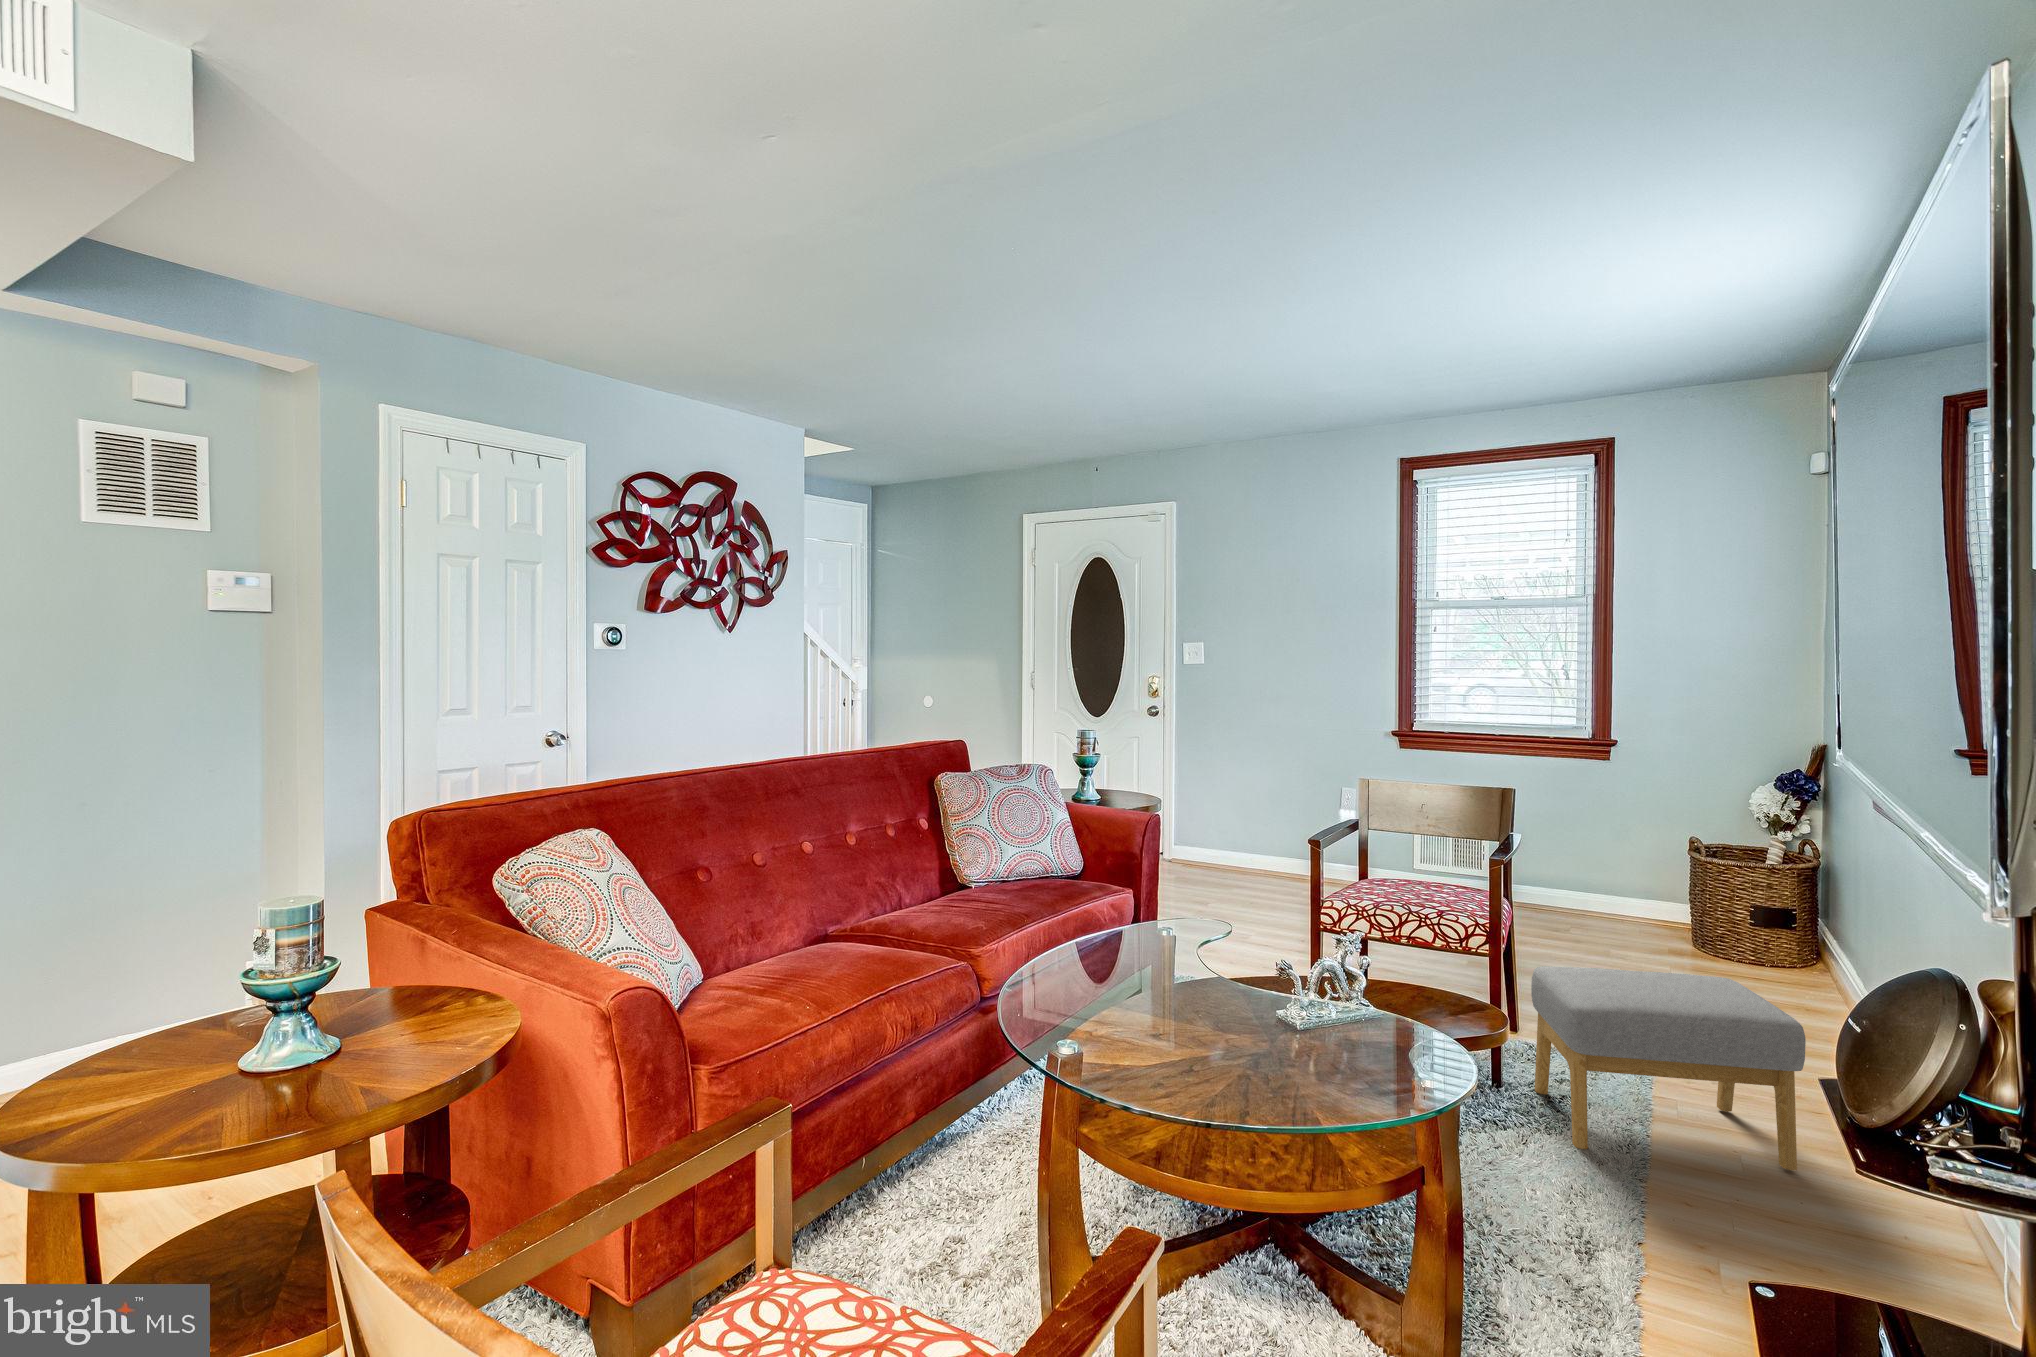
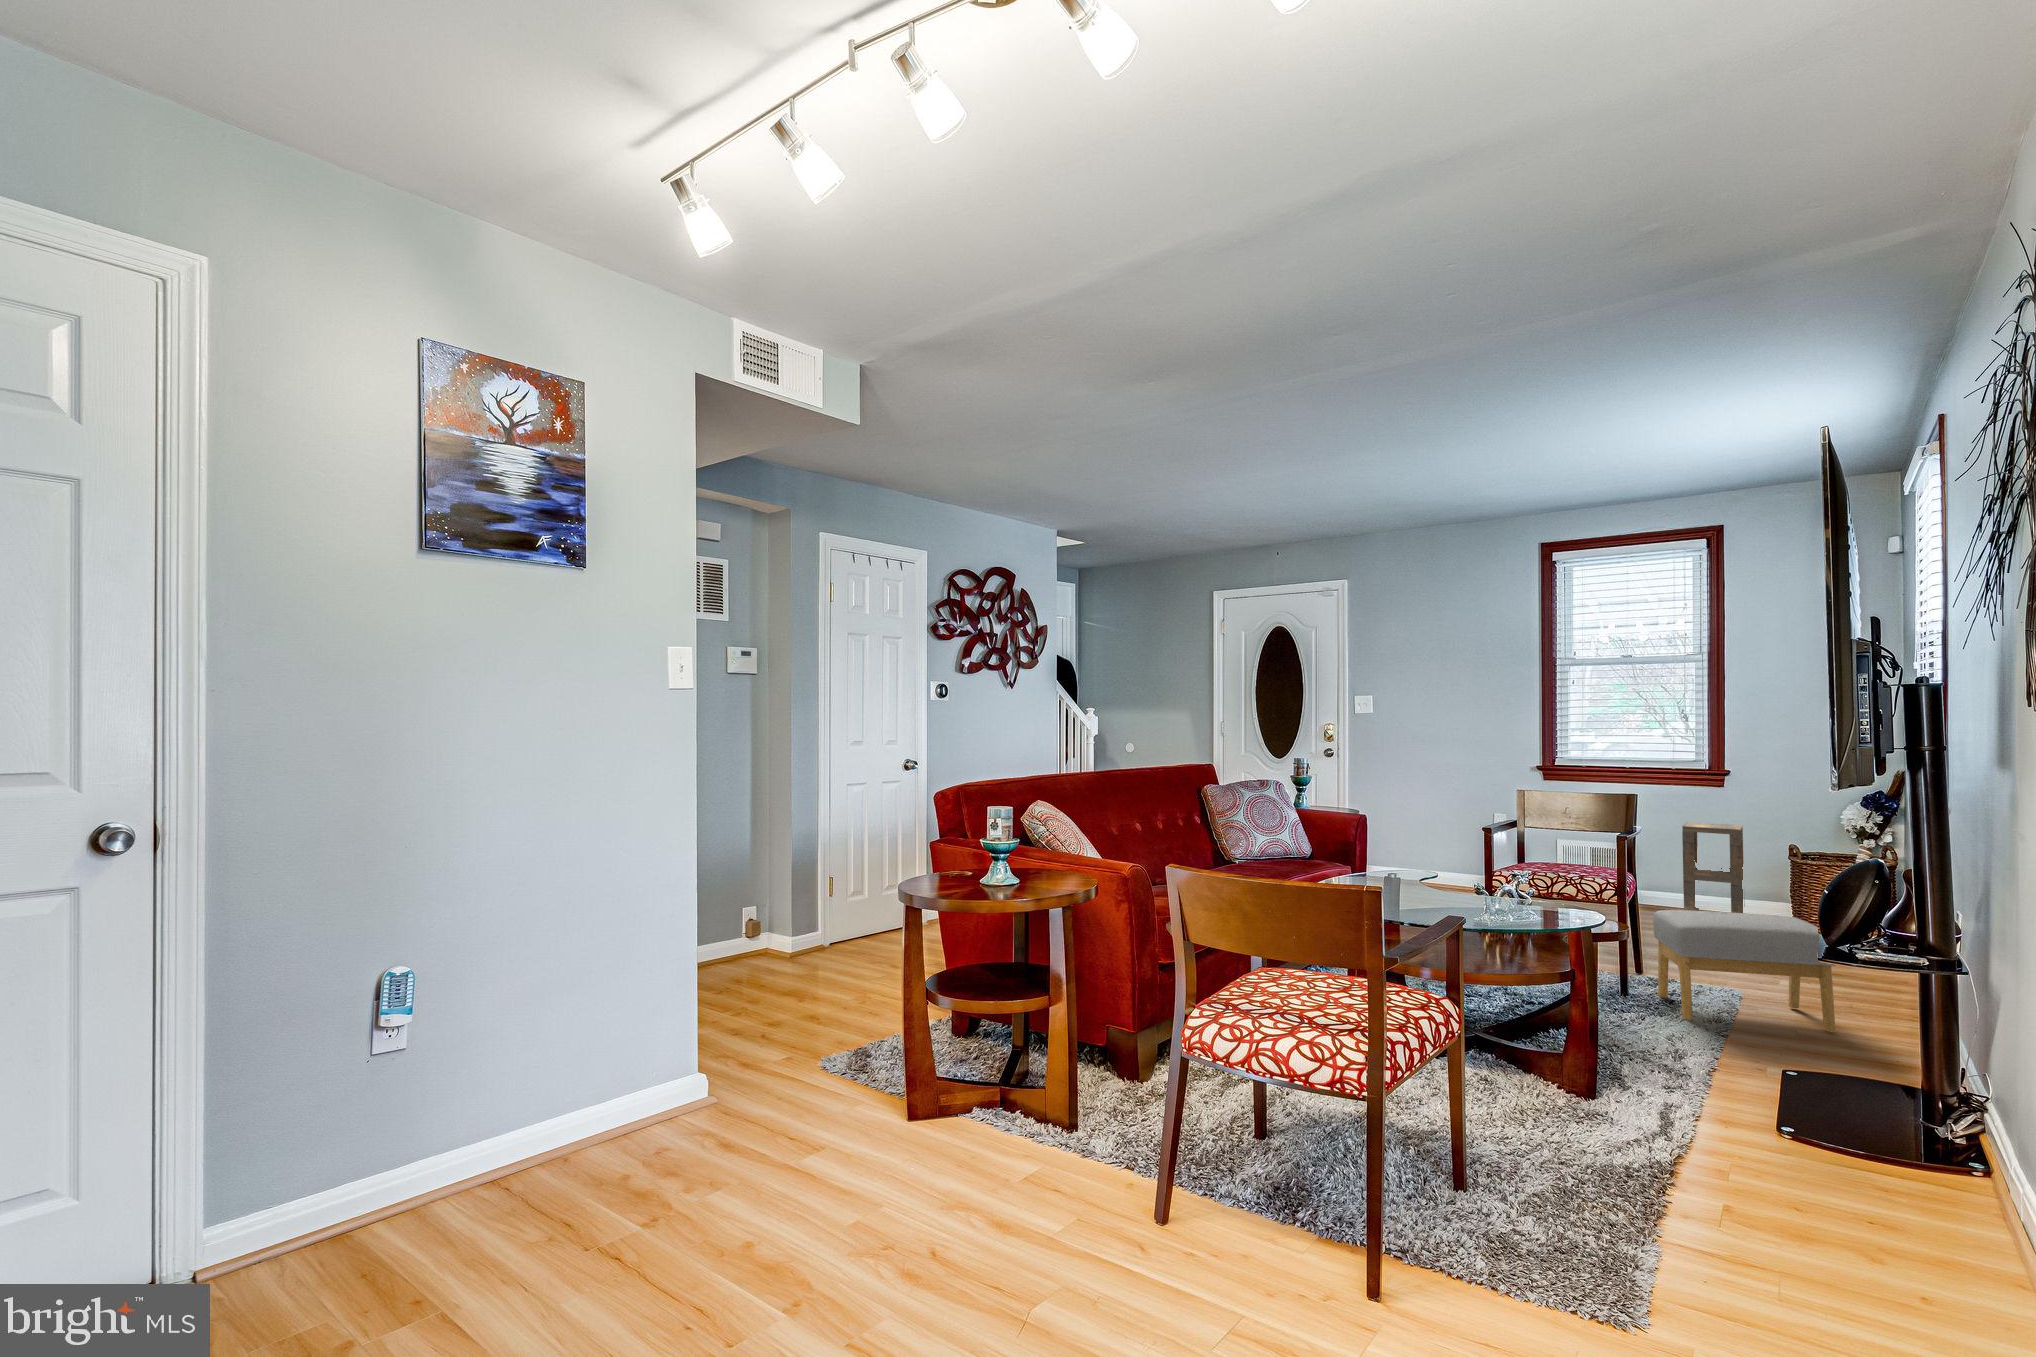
side table: none [1557,803,1629,933] -> present [1682,822,1744,913]

